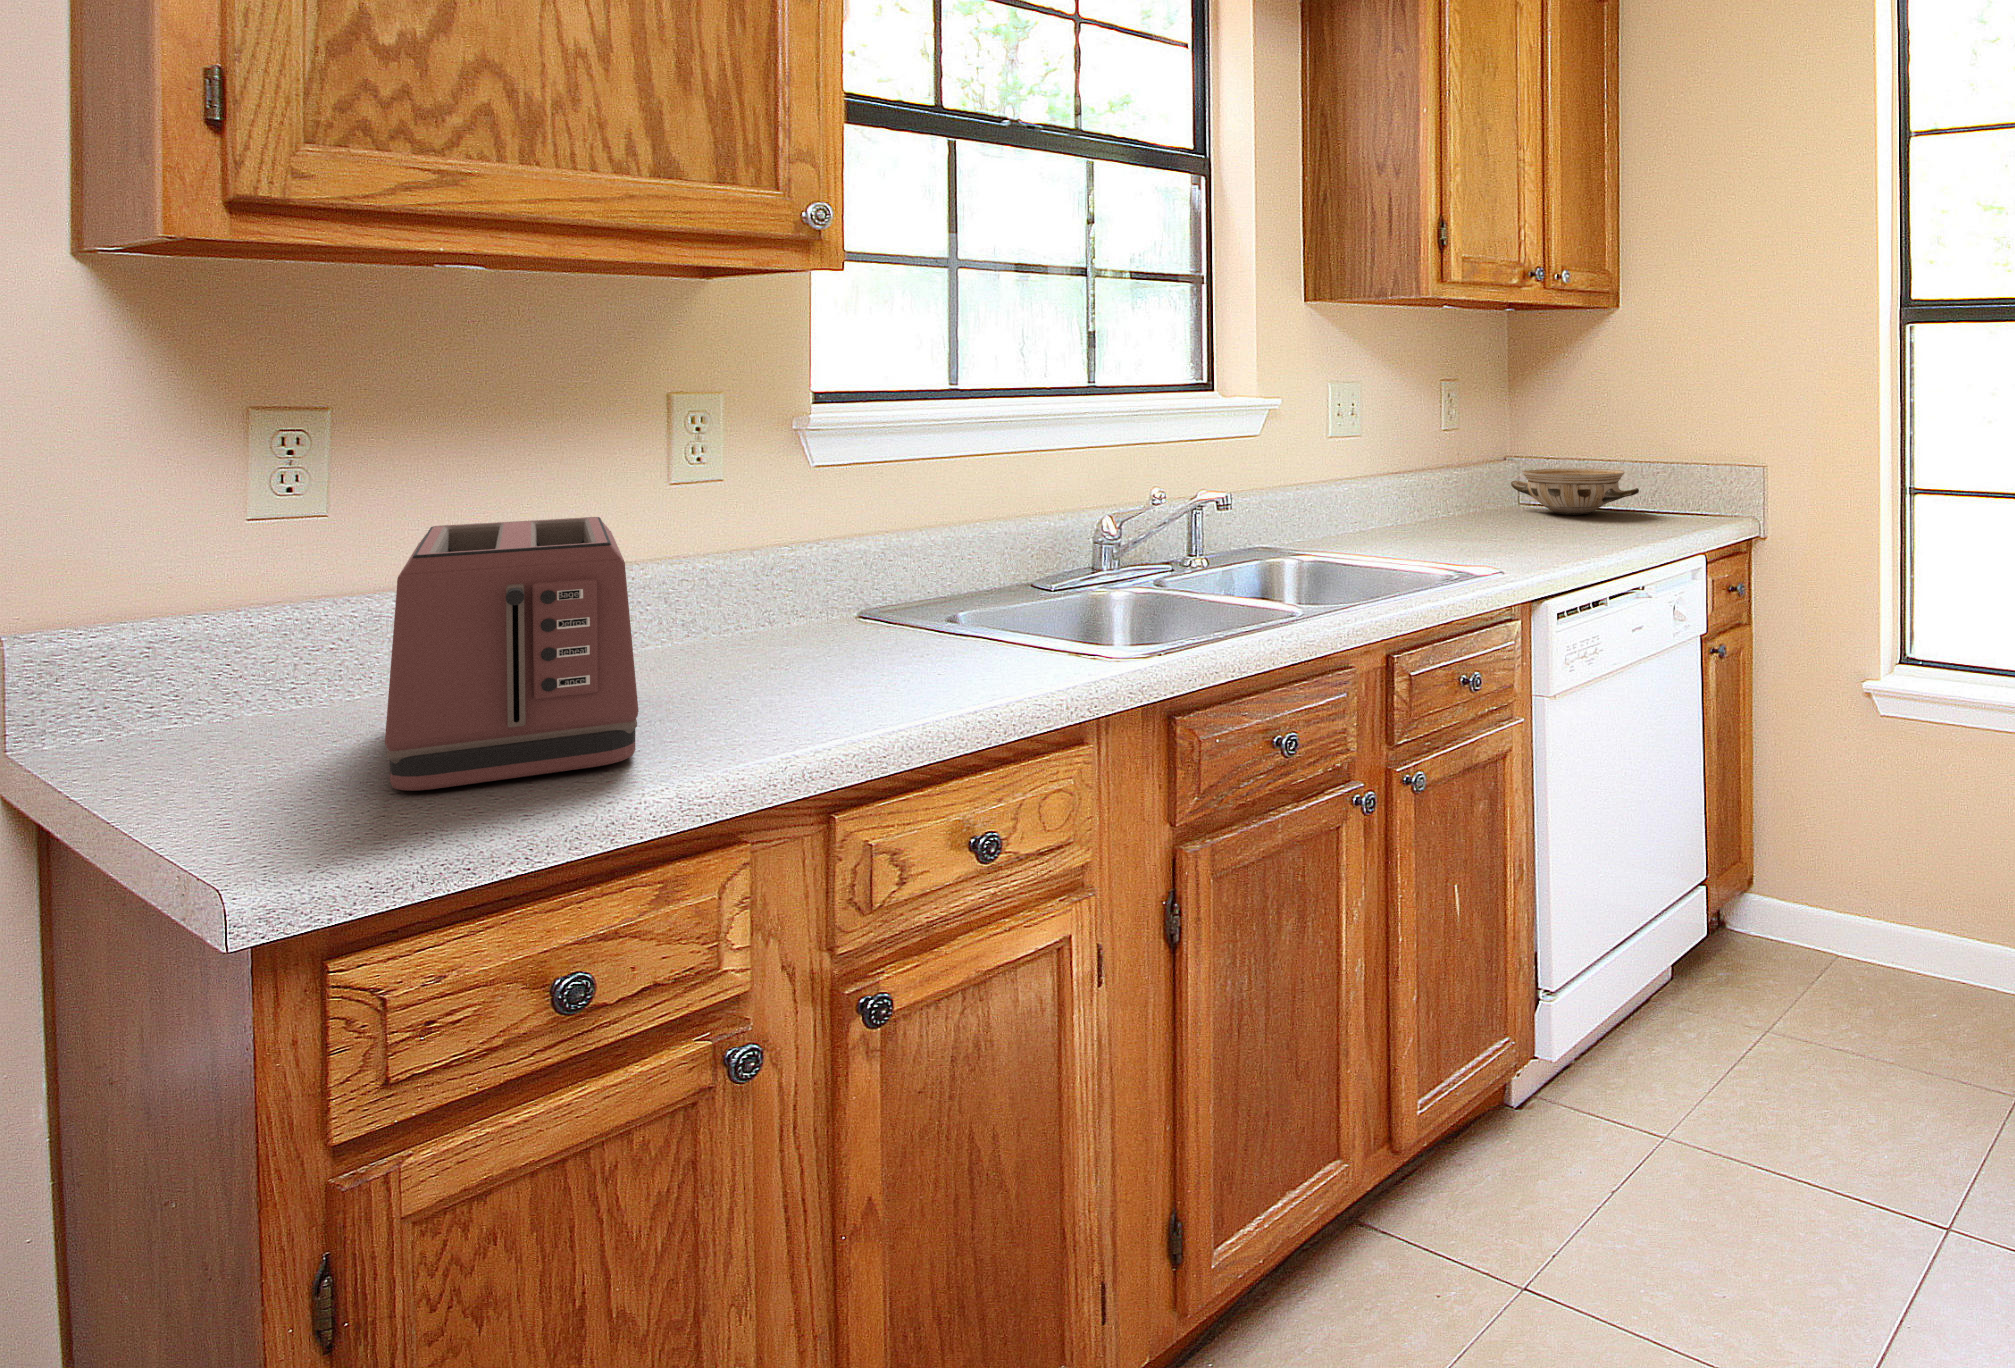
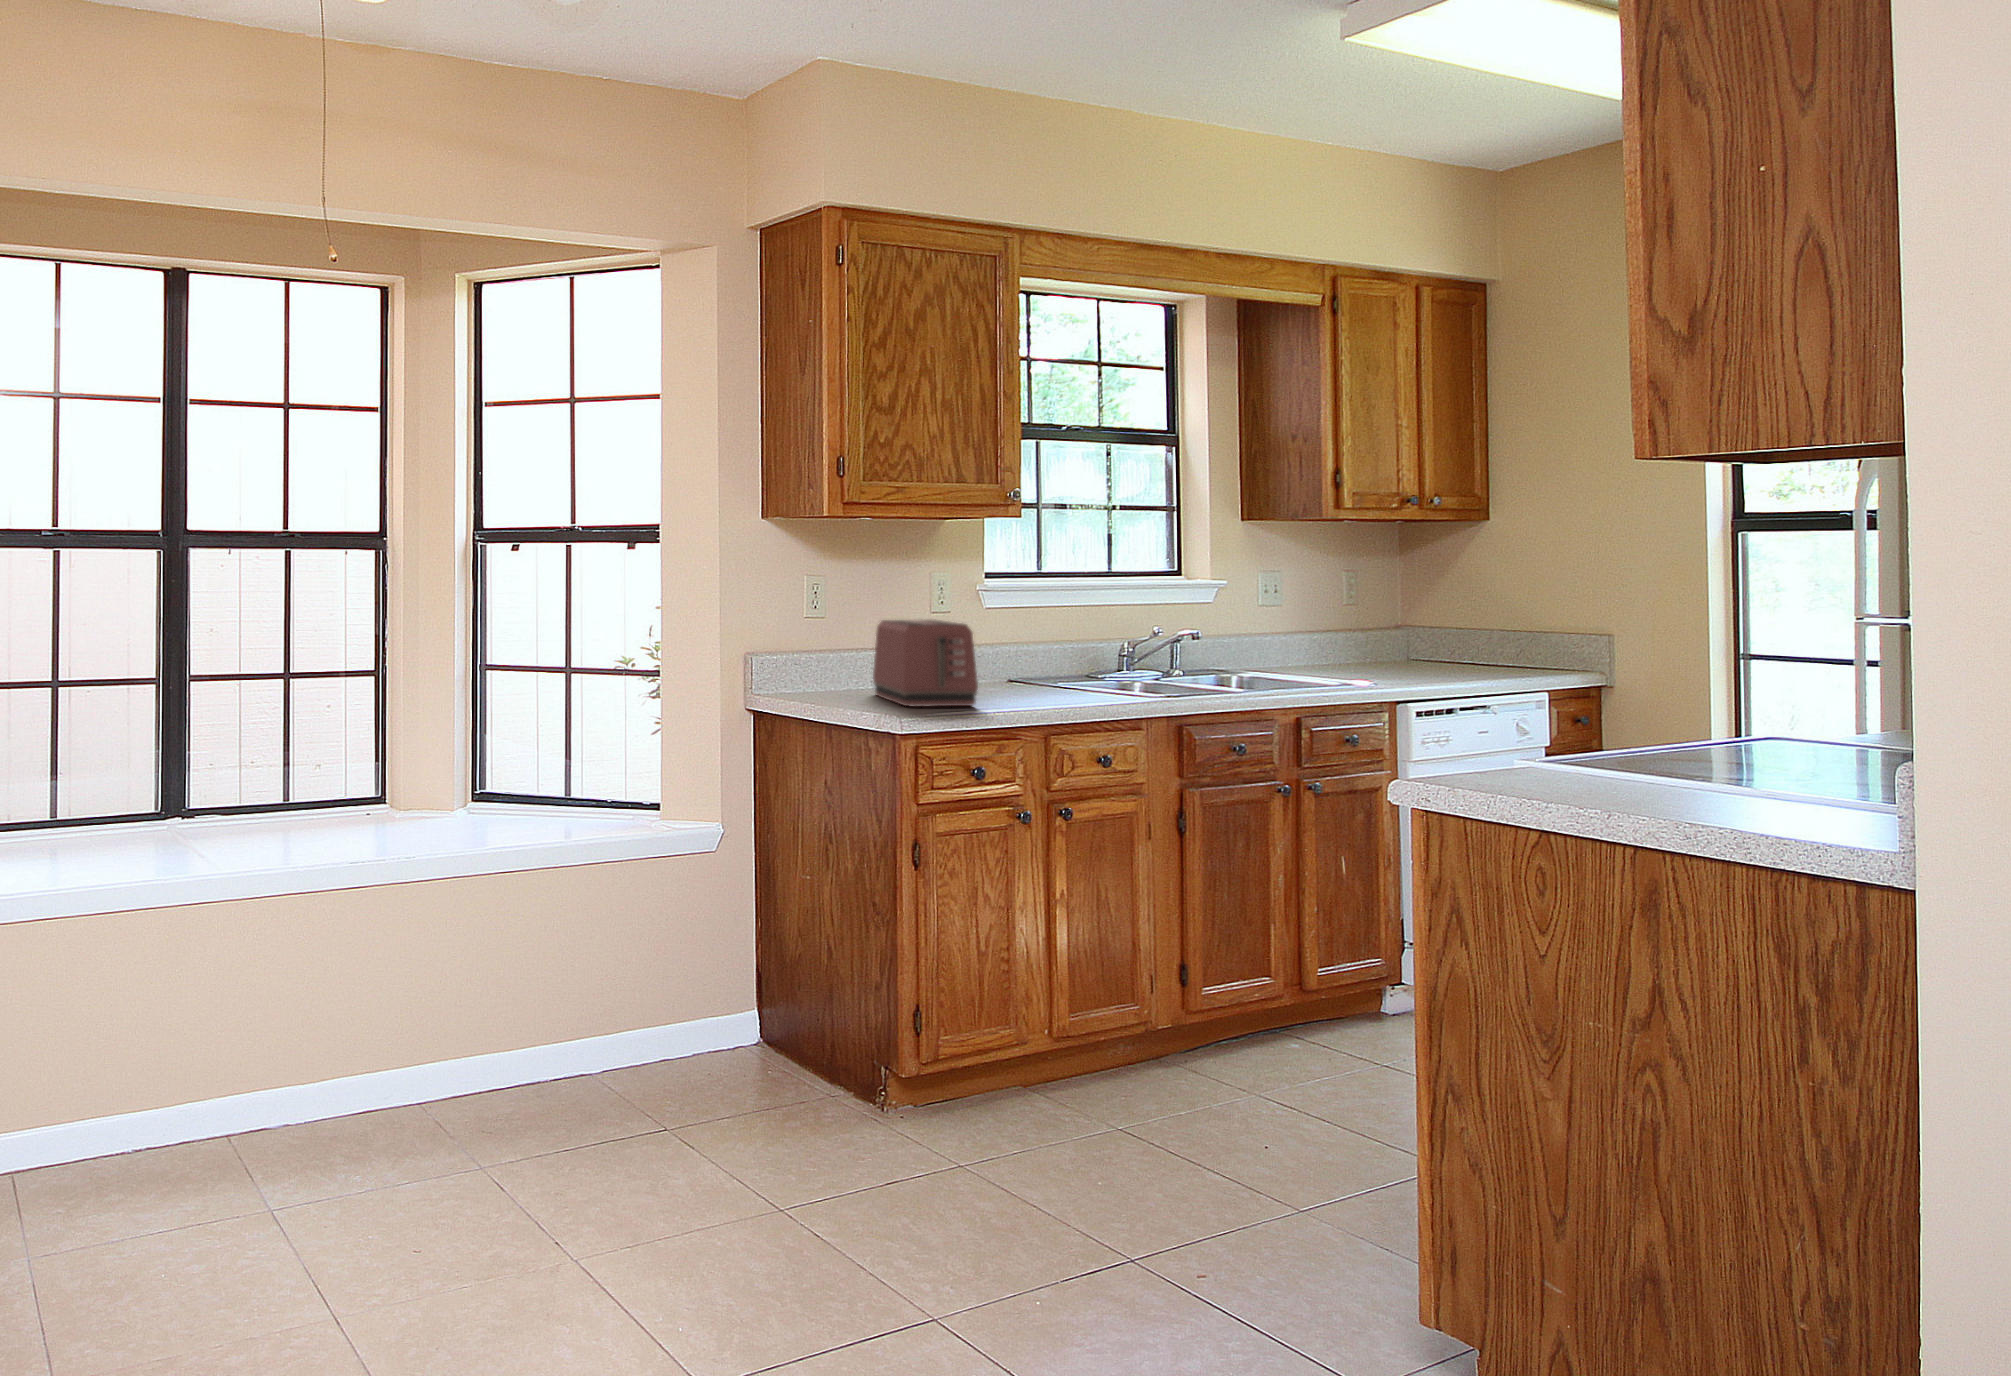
ceramic bowl: present [1511,468,1639,514] -> none [1402,635,1506,666]

